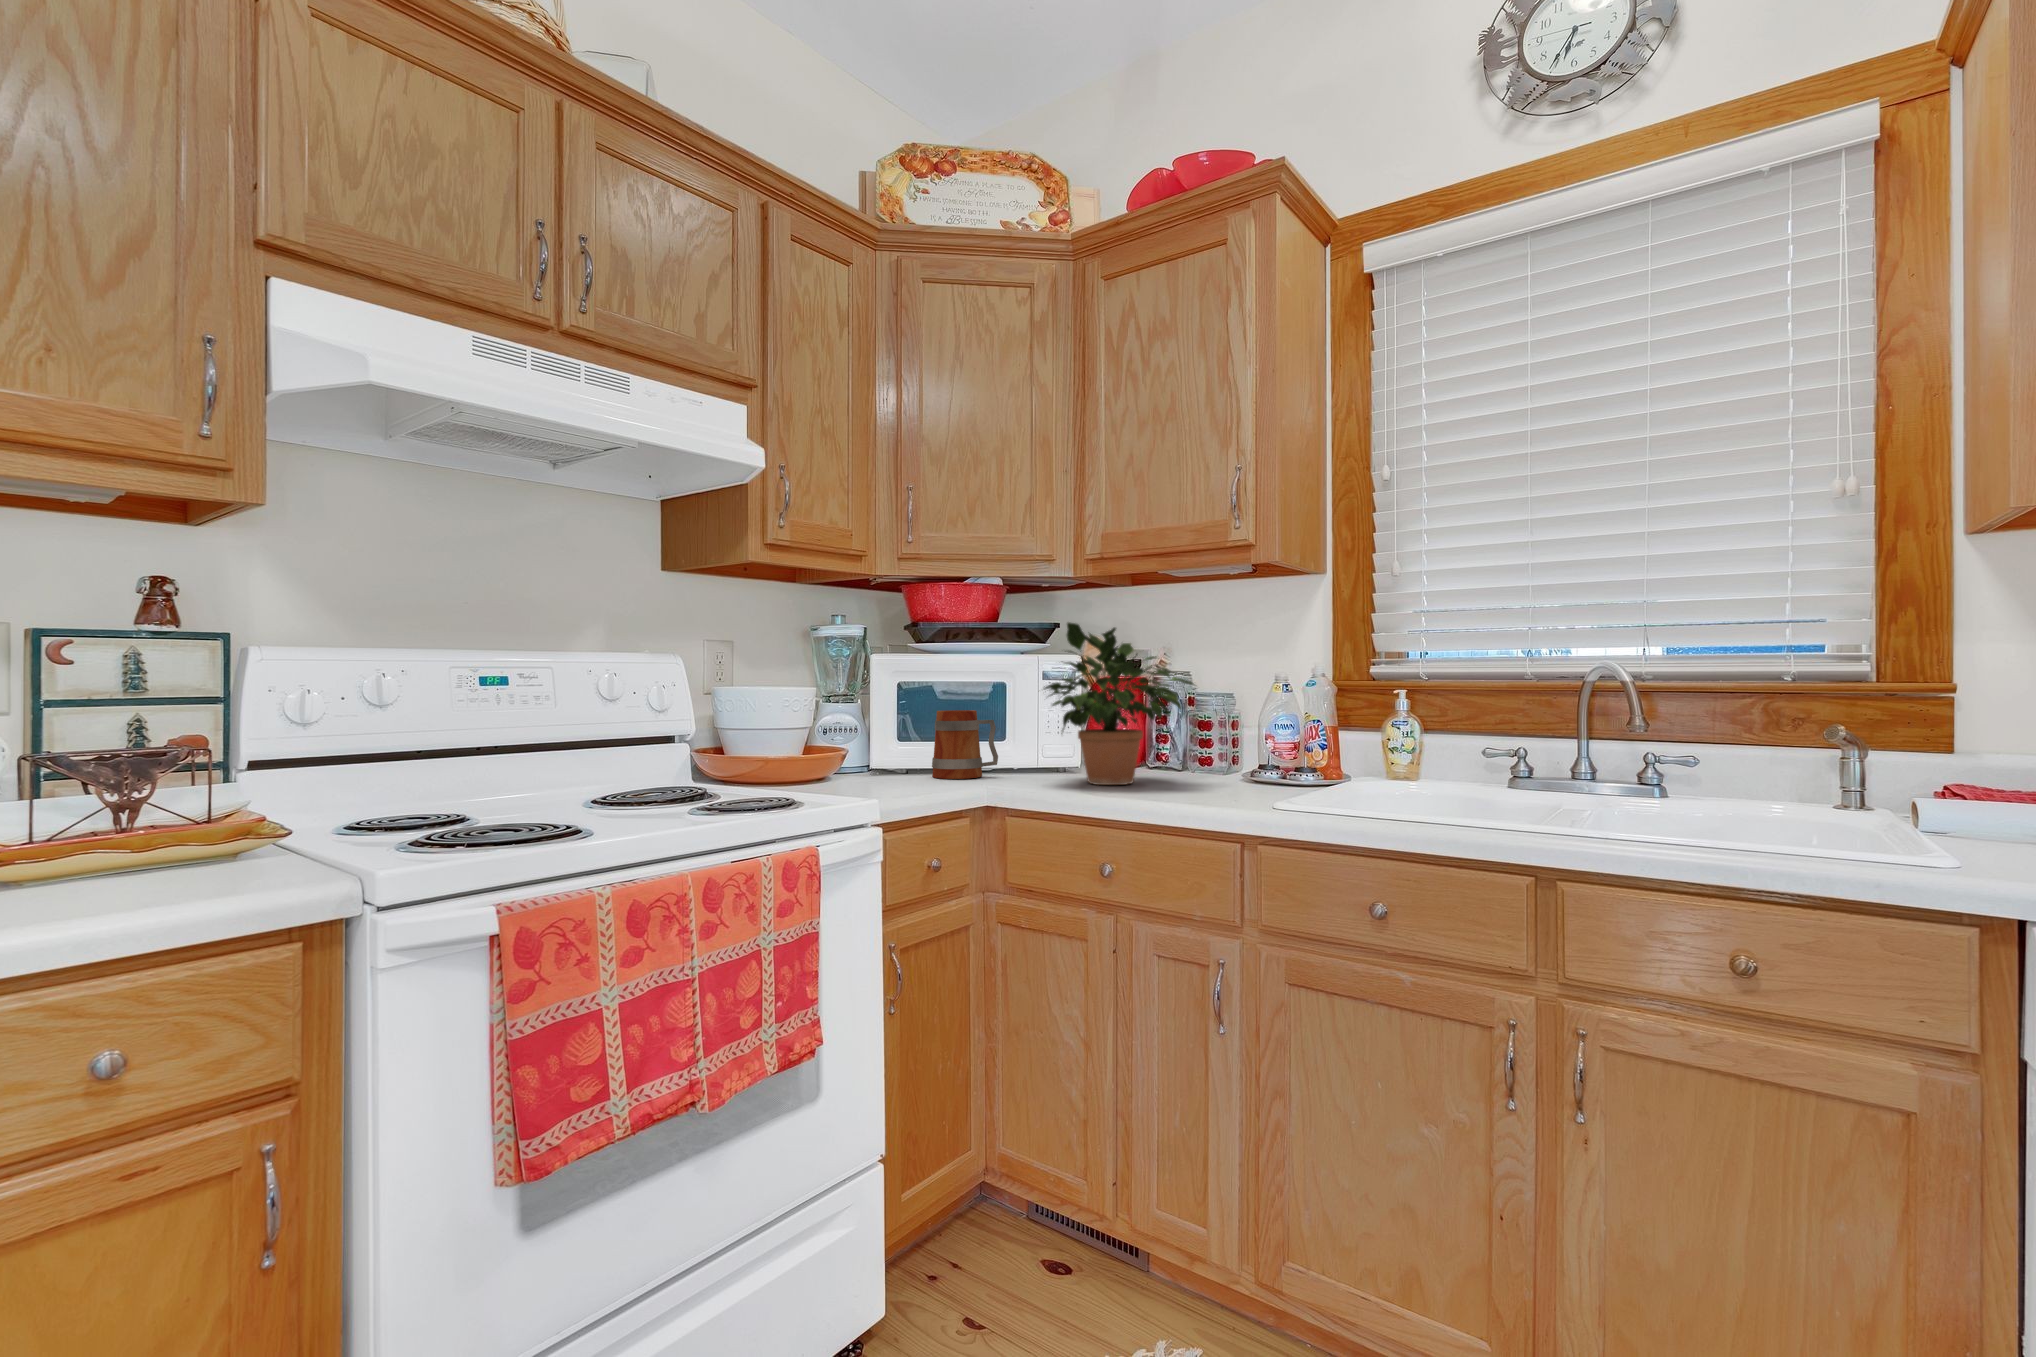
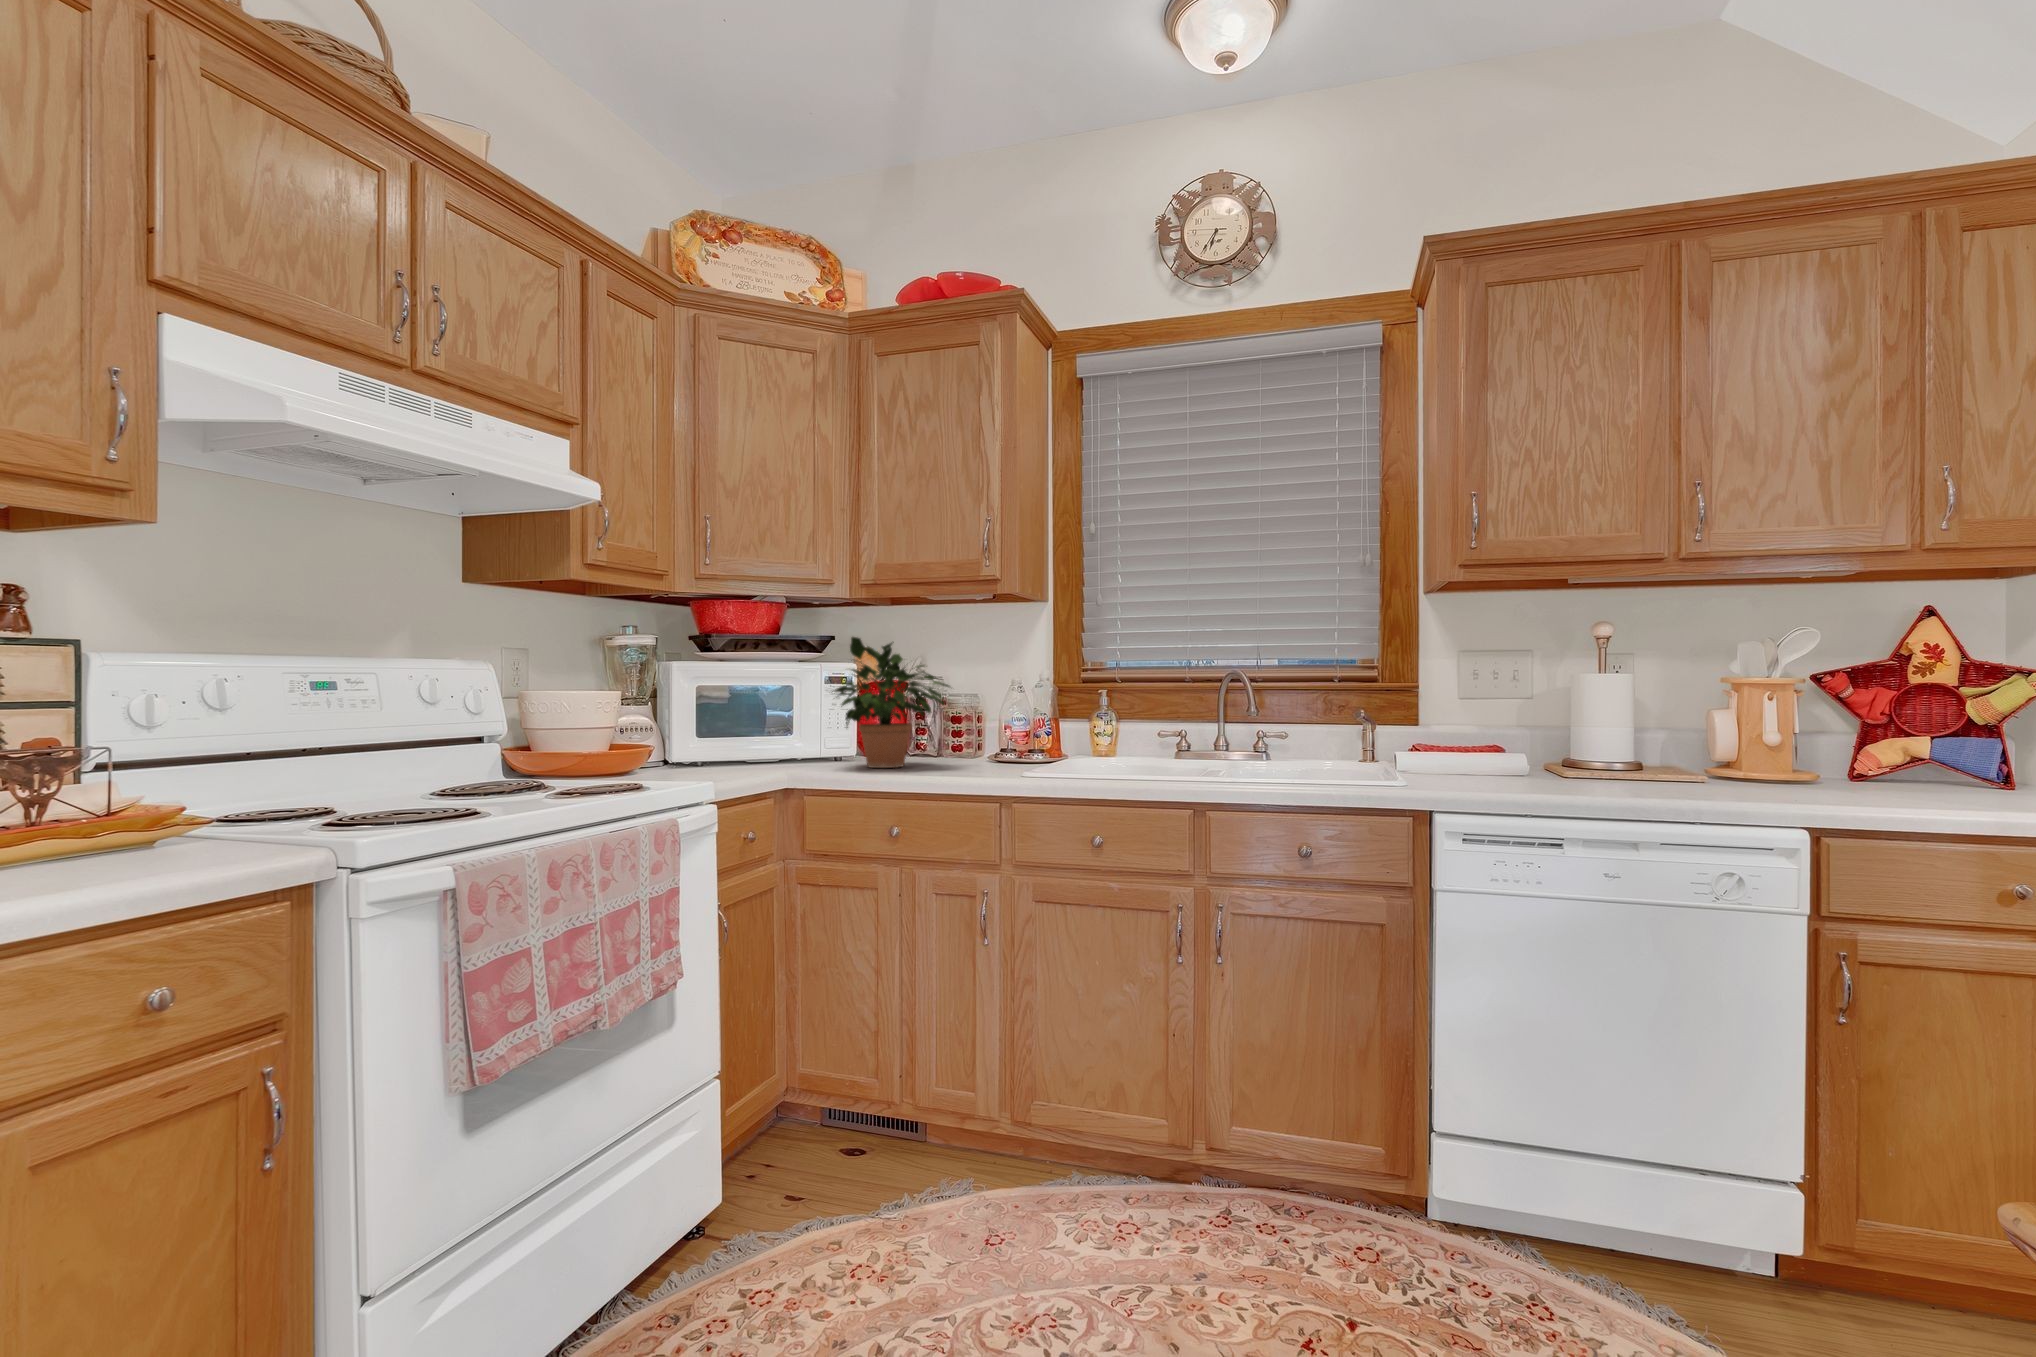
mug: present [932,710,998,779] -> none [729,710,788,768]

